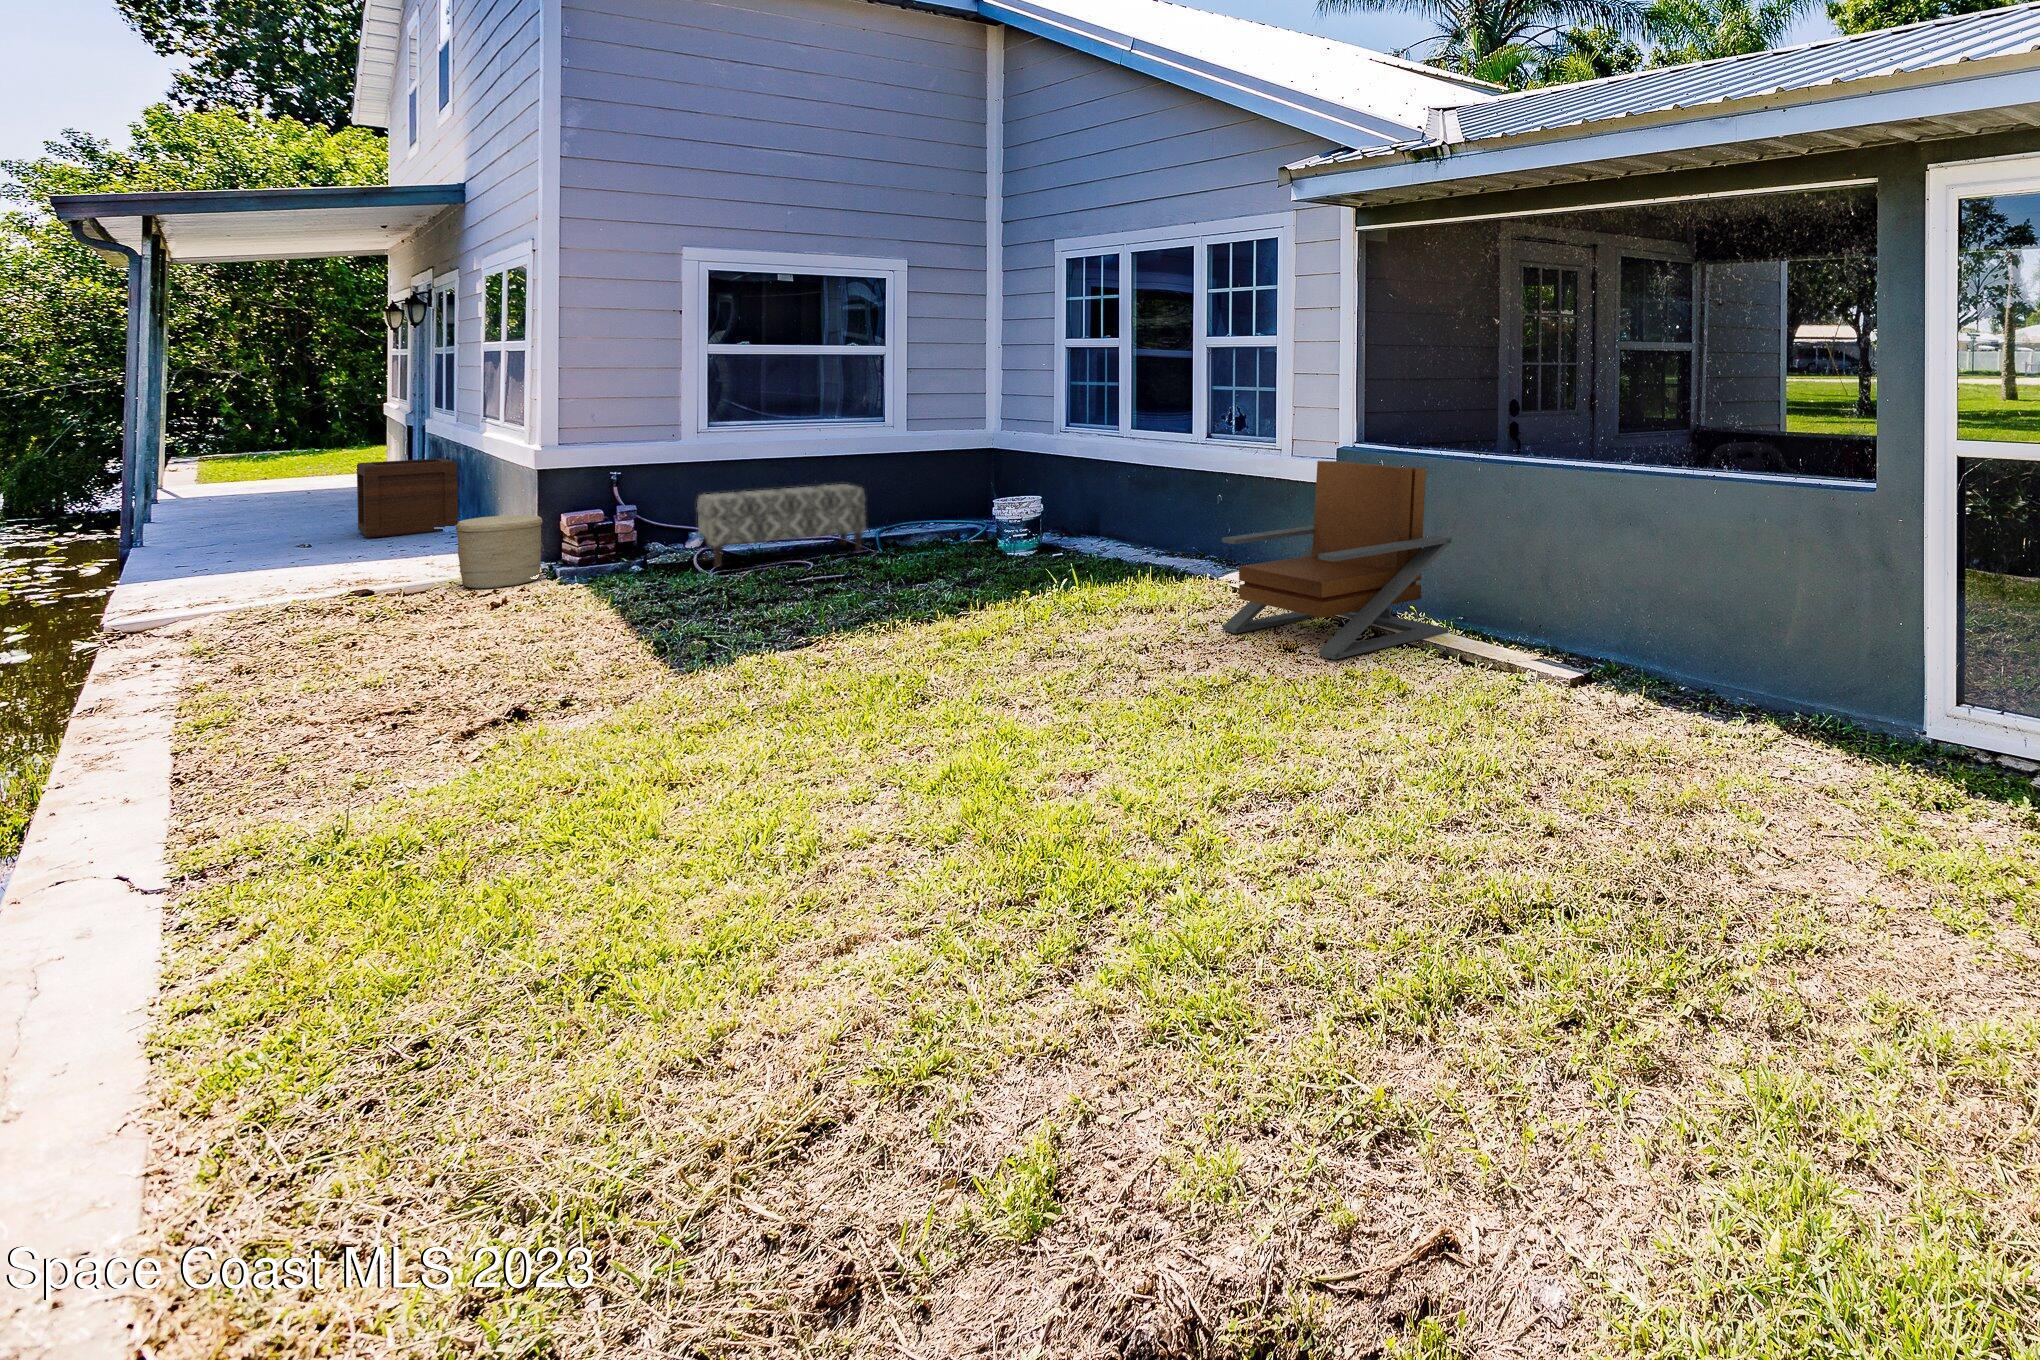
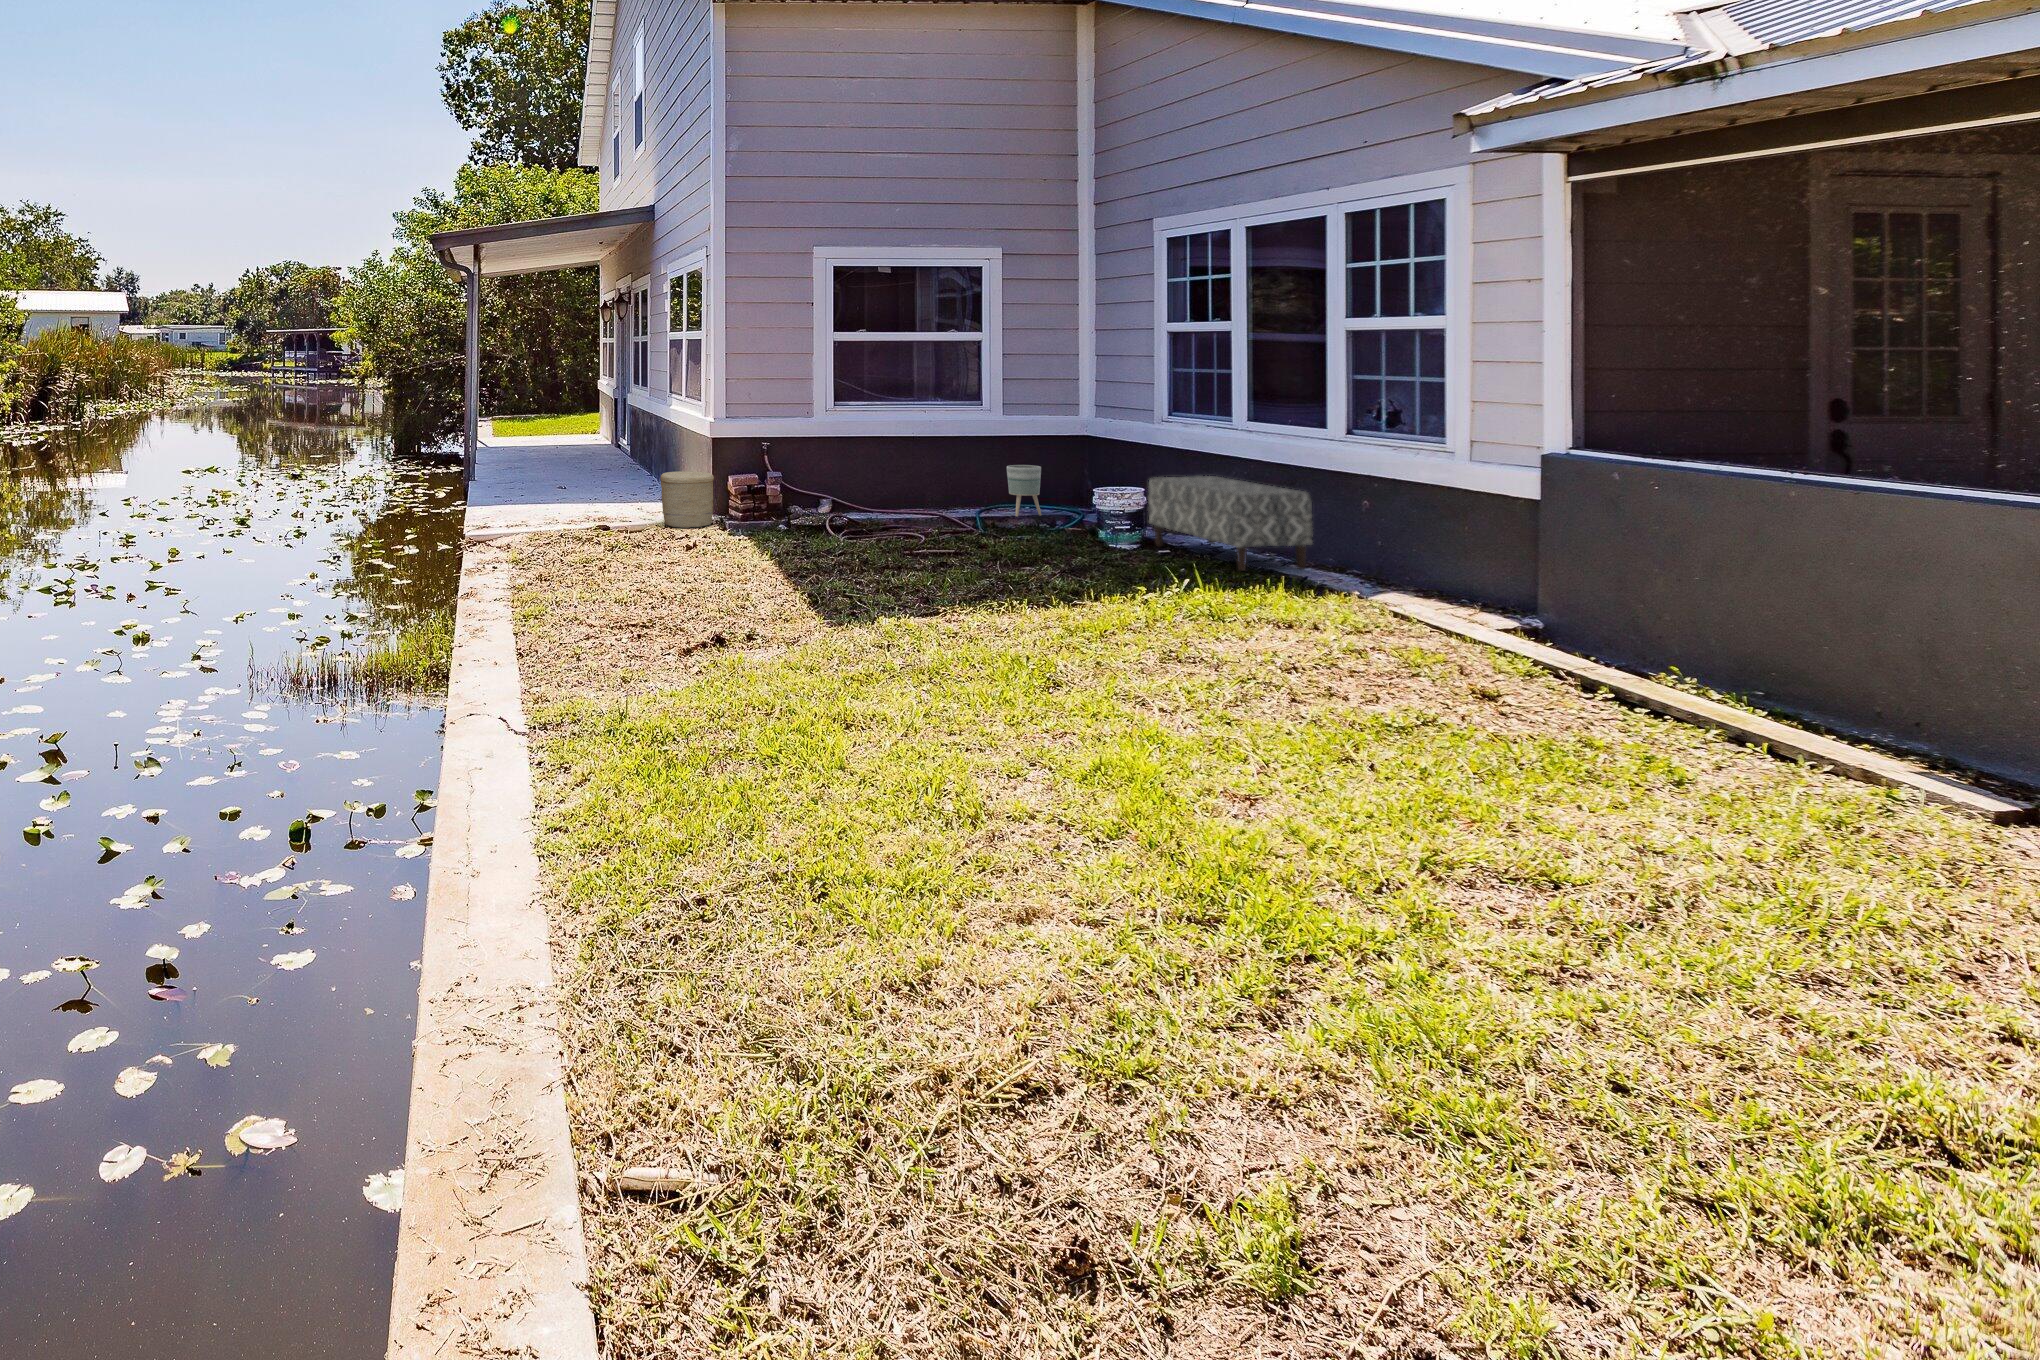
wooden crate: present [357,458,458,538] -> none [596,423,654,479]
lounge chair: present [1222,461,1452,659] -> none [1414,476,1836,750]
planter: none [920,481,956,535] -> present [1007,465,1041,516]
bench: present [697,484,866,567] -> present [1148,476,1313,571]

